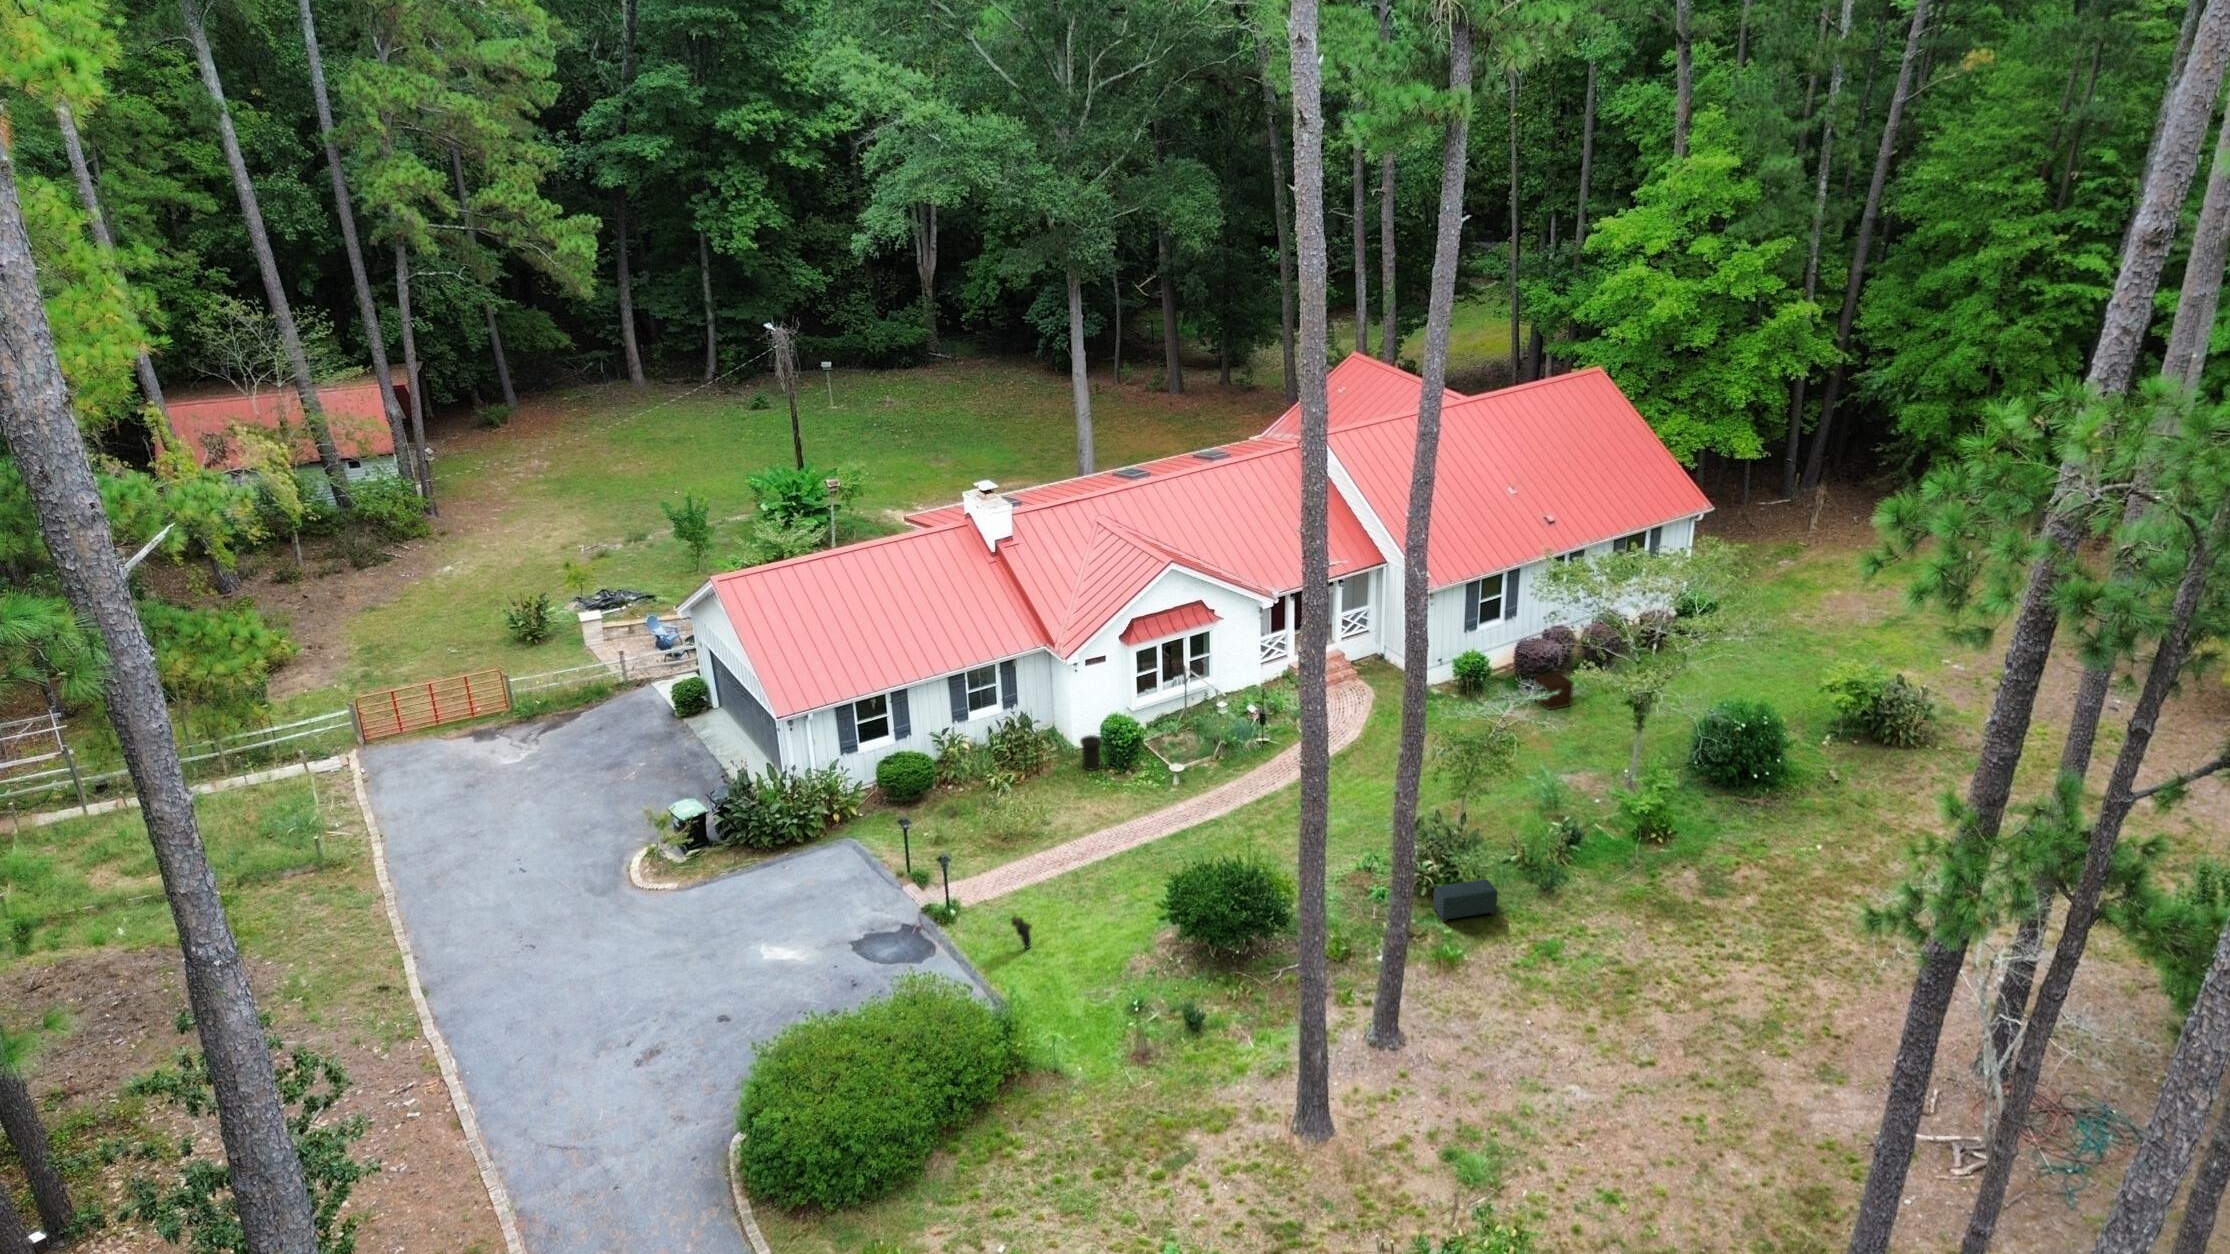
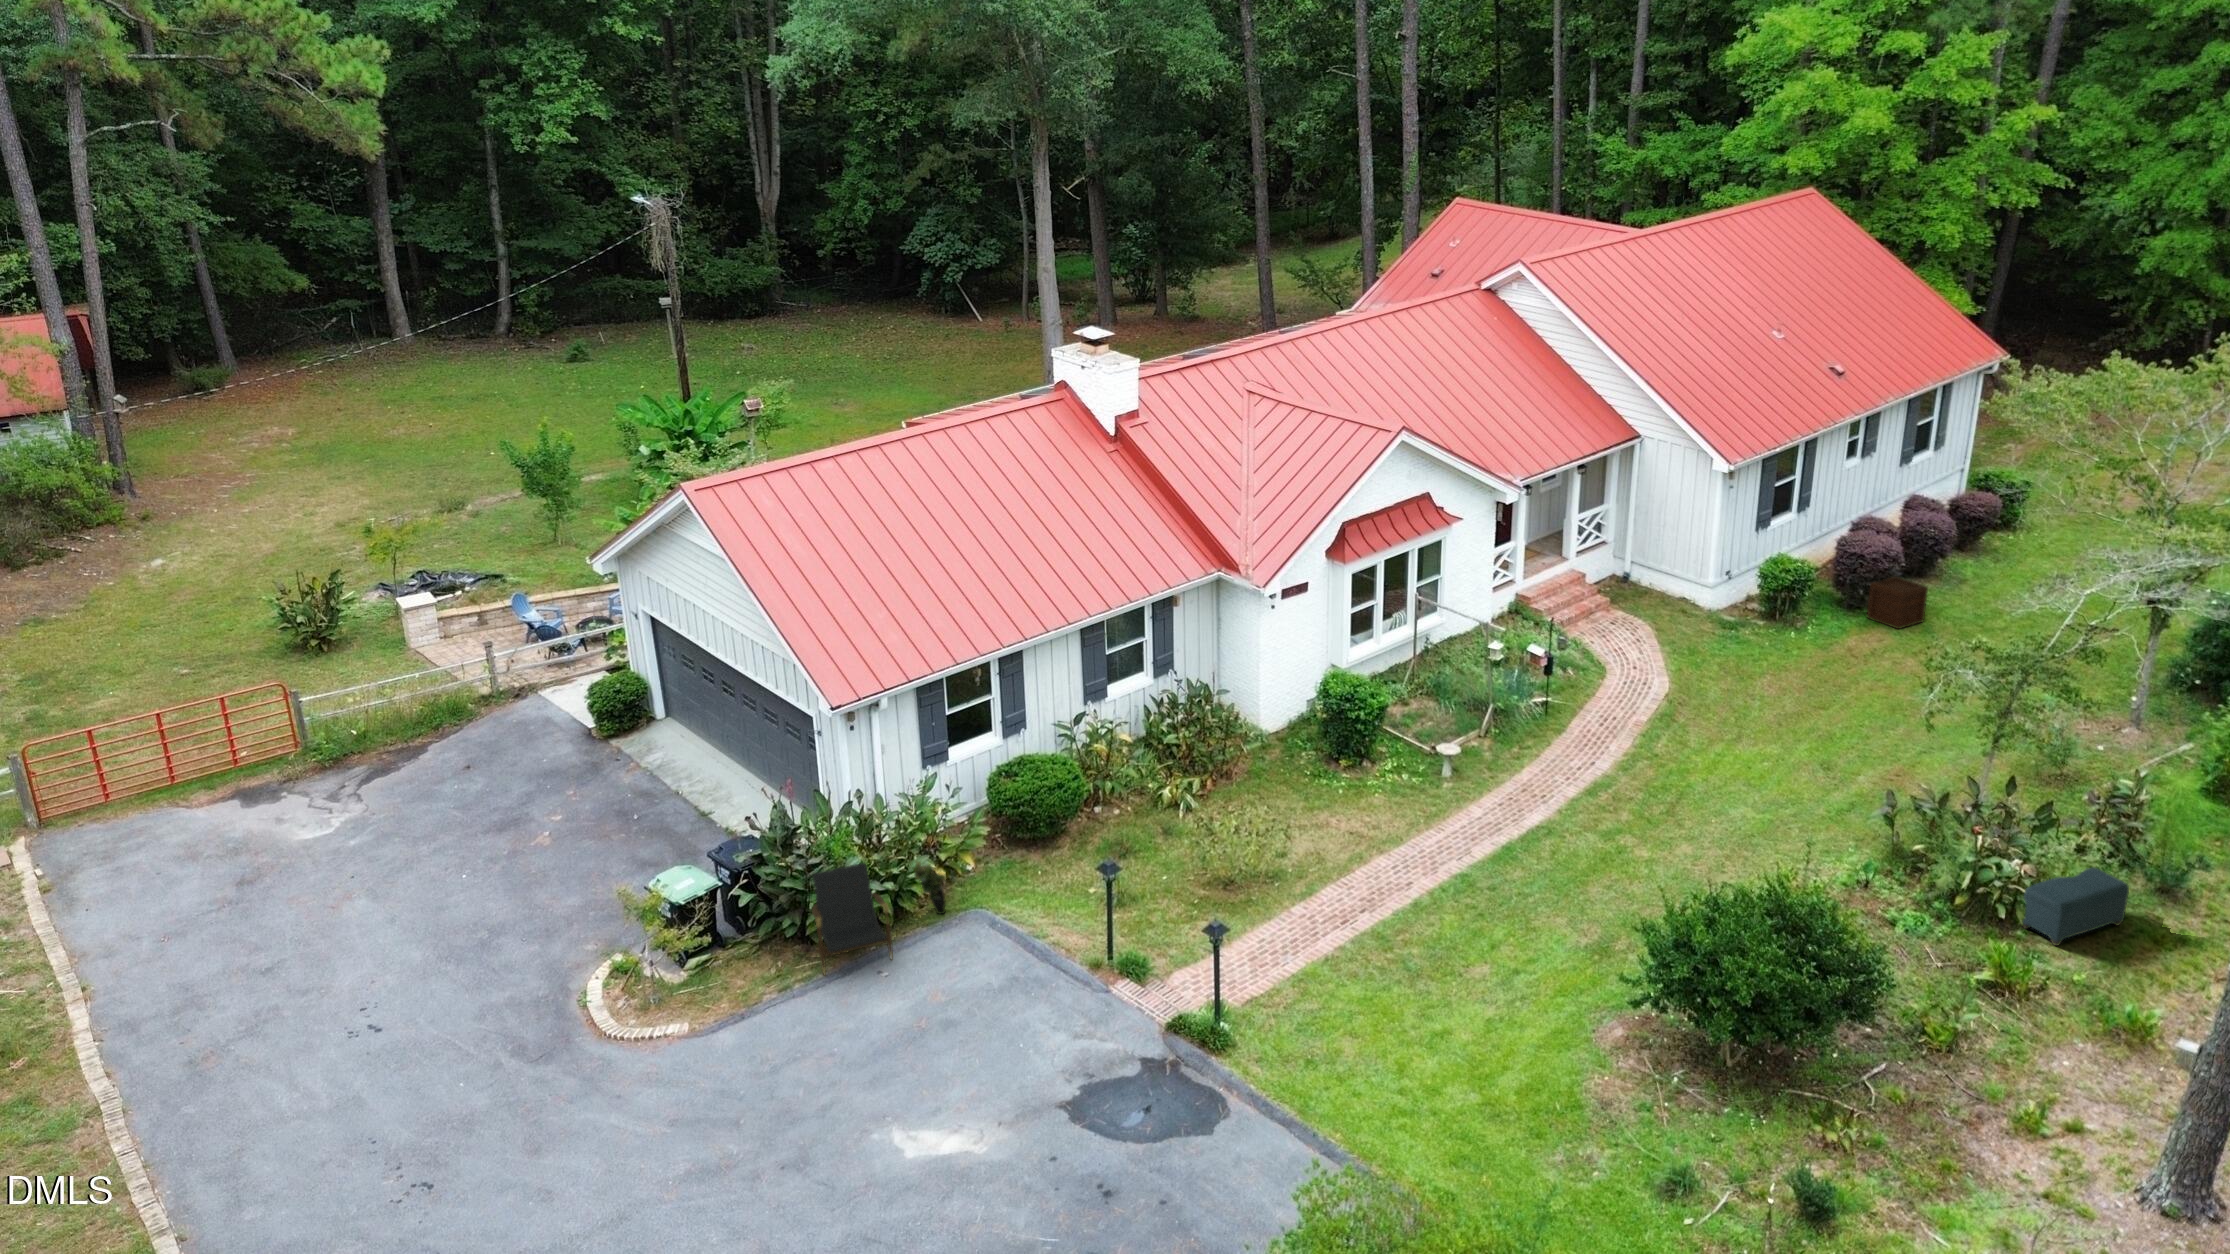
trash can: present [1080,735,1102,770] -> none [1288,709,1323,765]
lounge chair: none [750,808,795,868] -> present [812,863,893,975]
potted plant: present [1010,915,1032,949] -> present [912,861,946,914]

